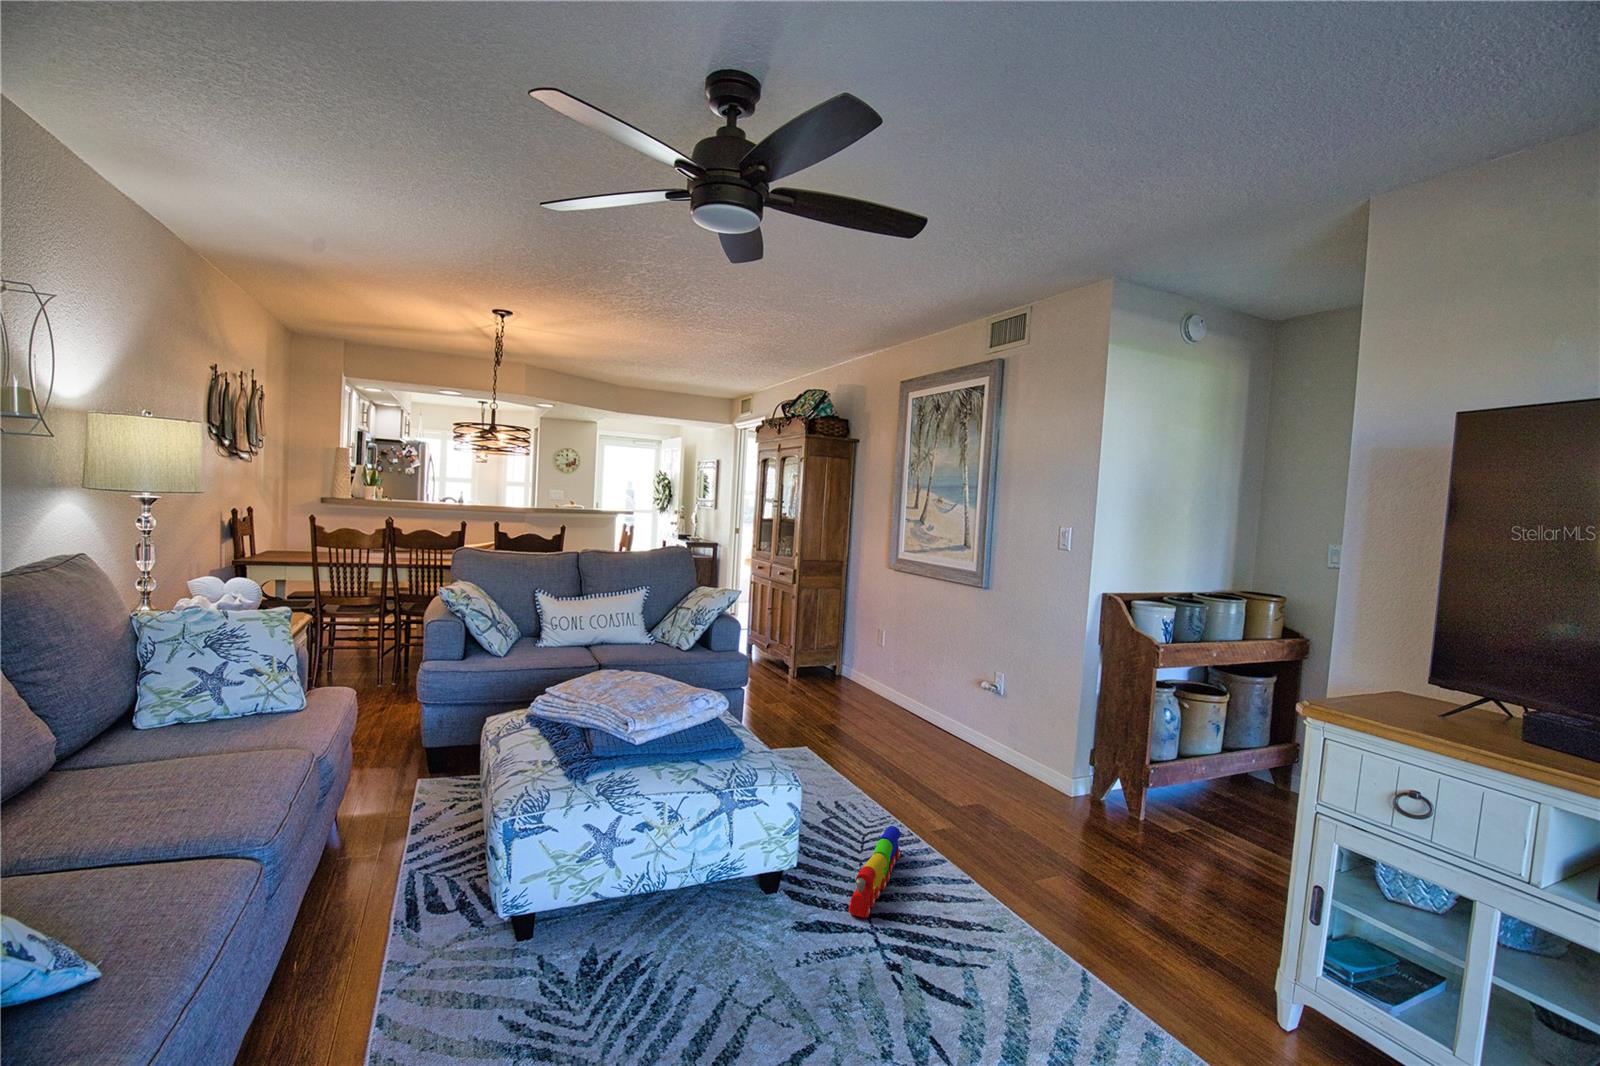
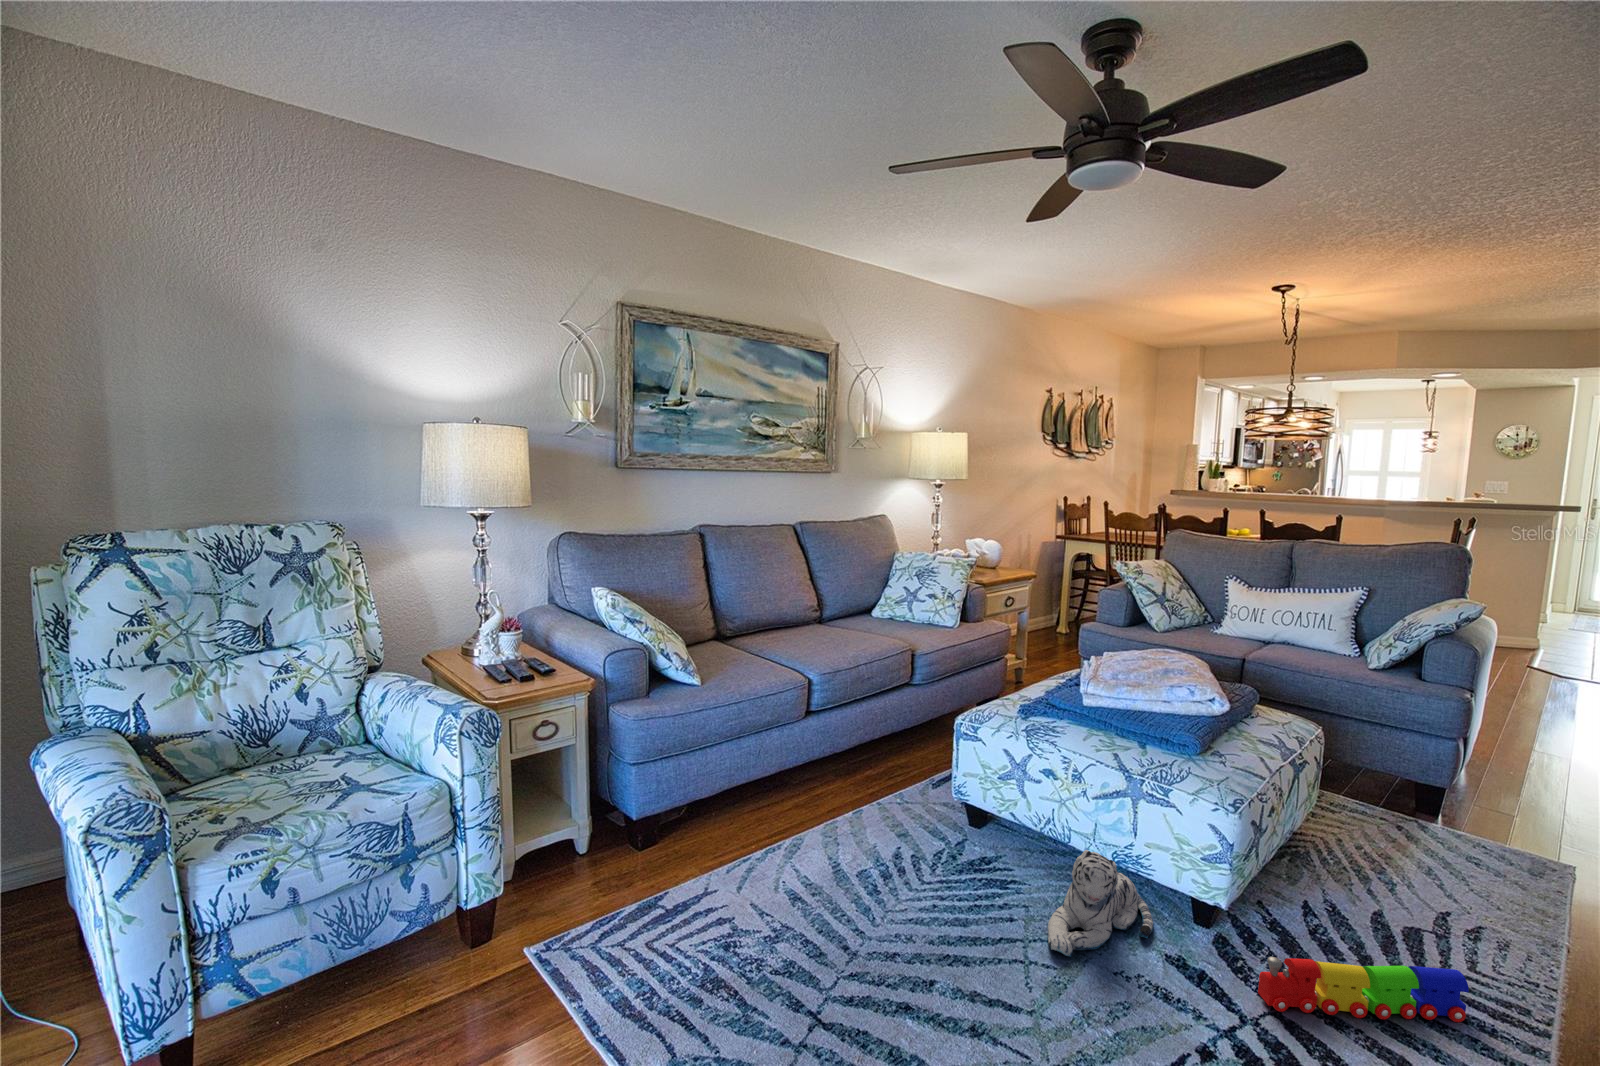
plush toy: none [690,877,768,998] -> present [1048,850,1154,957]

